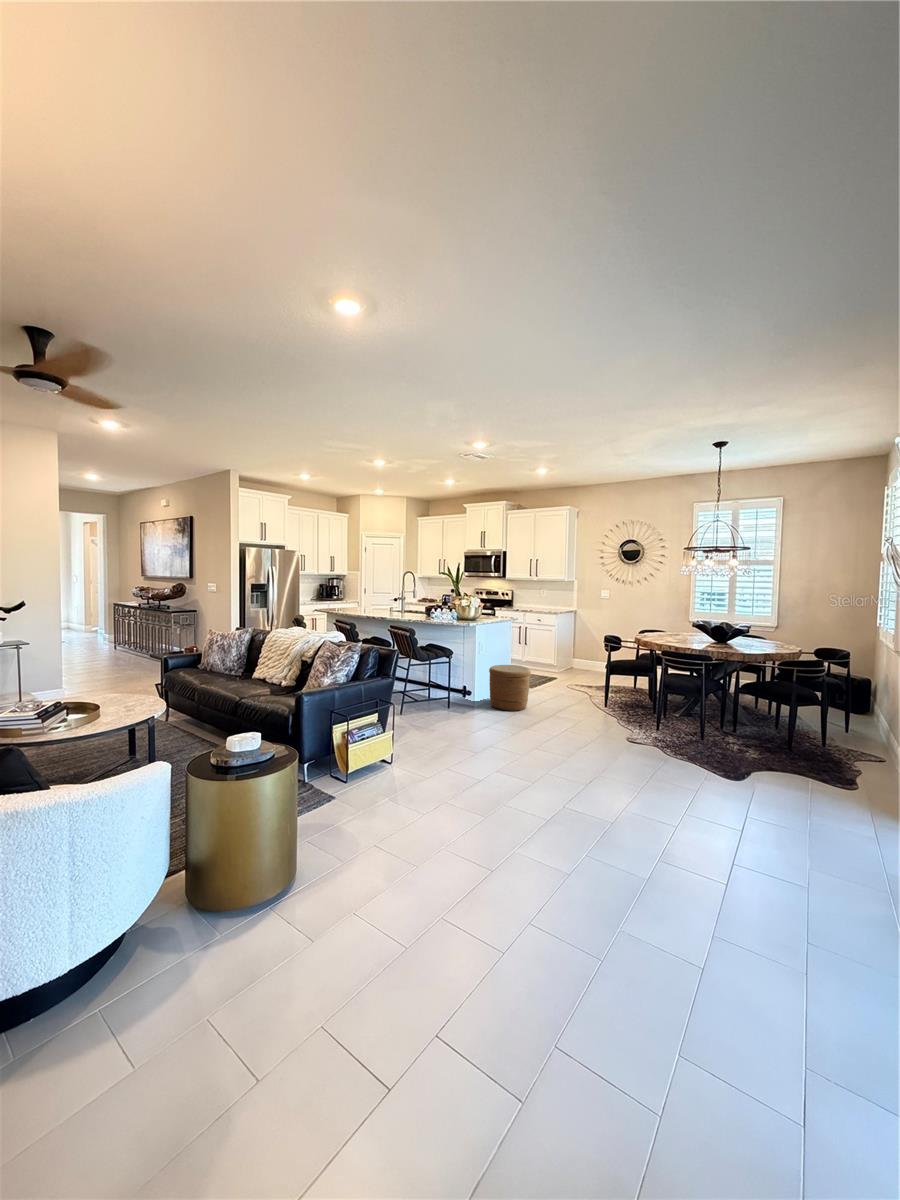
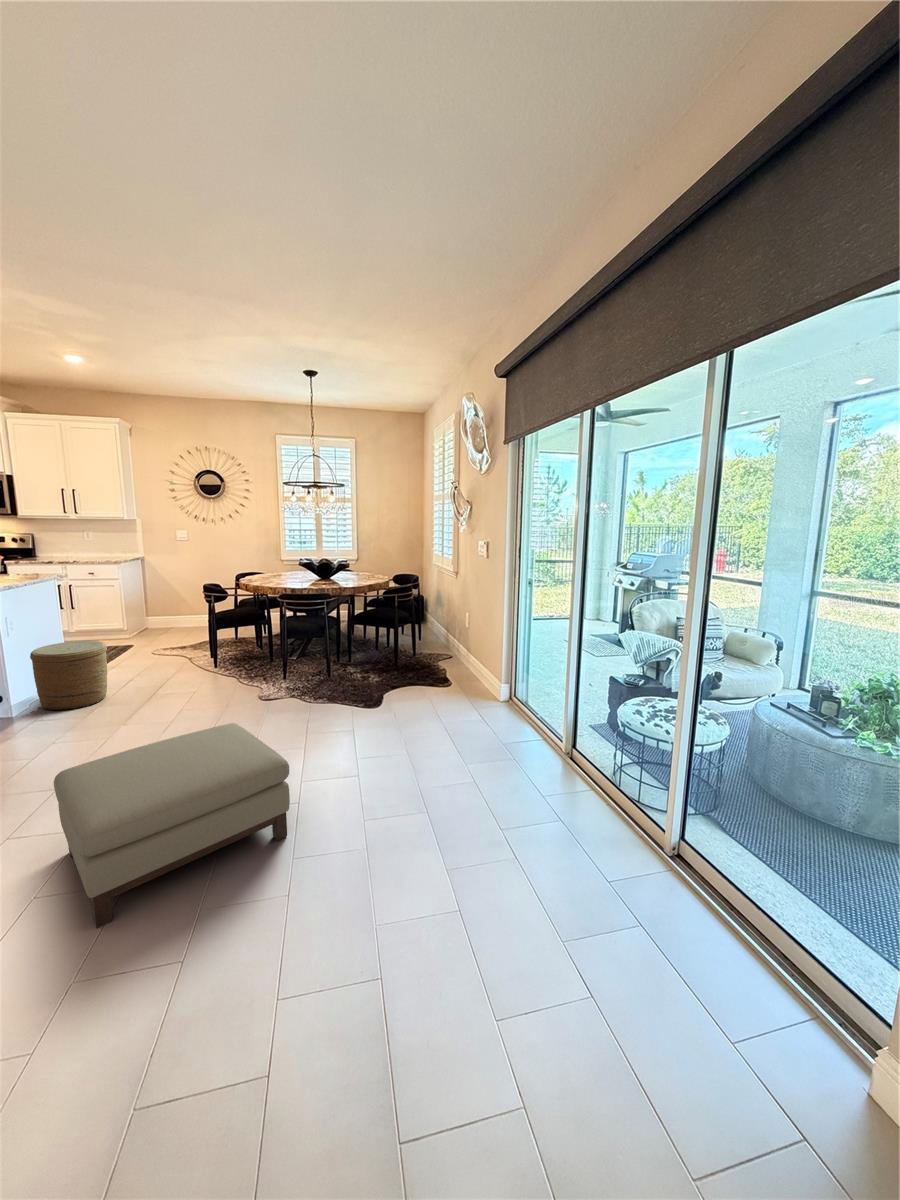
ottoman: none [465,735,600,839] -> present [54,723,290,928]

